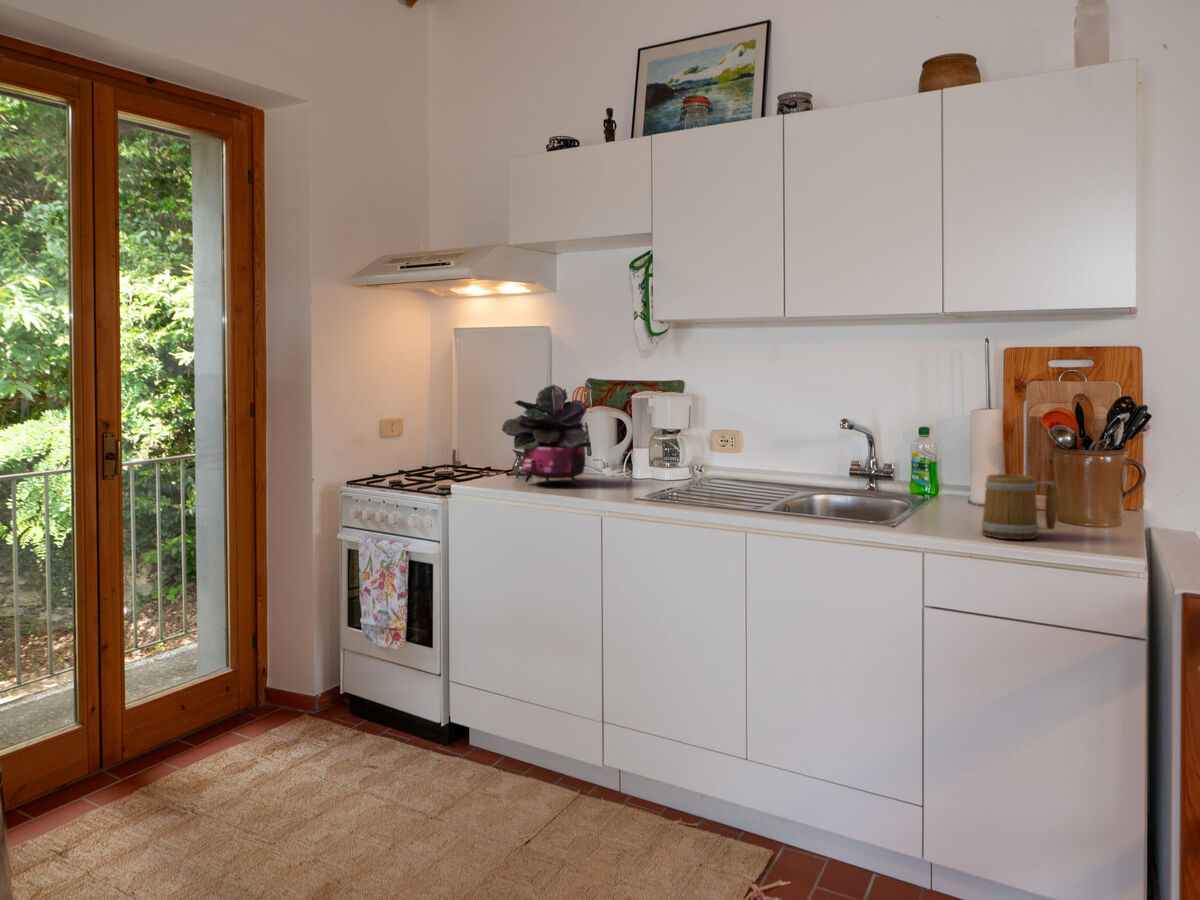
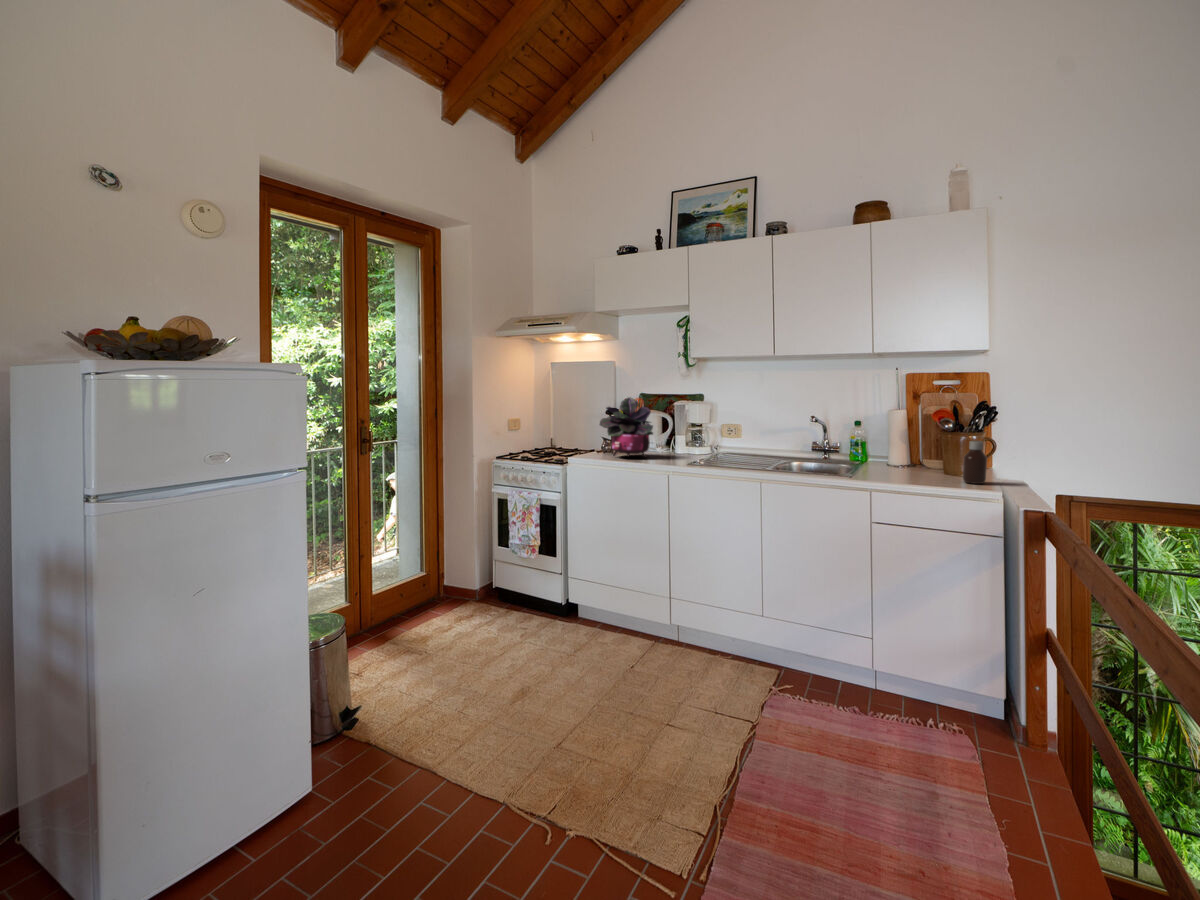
bottle: none [1084,466,1125,541] -> present [963,441,987,484]
mug: present [981,474,1057,539] -> none [903,446,948,483]

